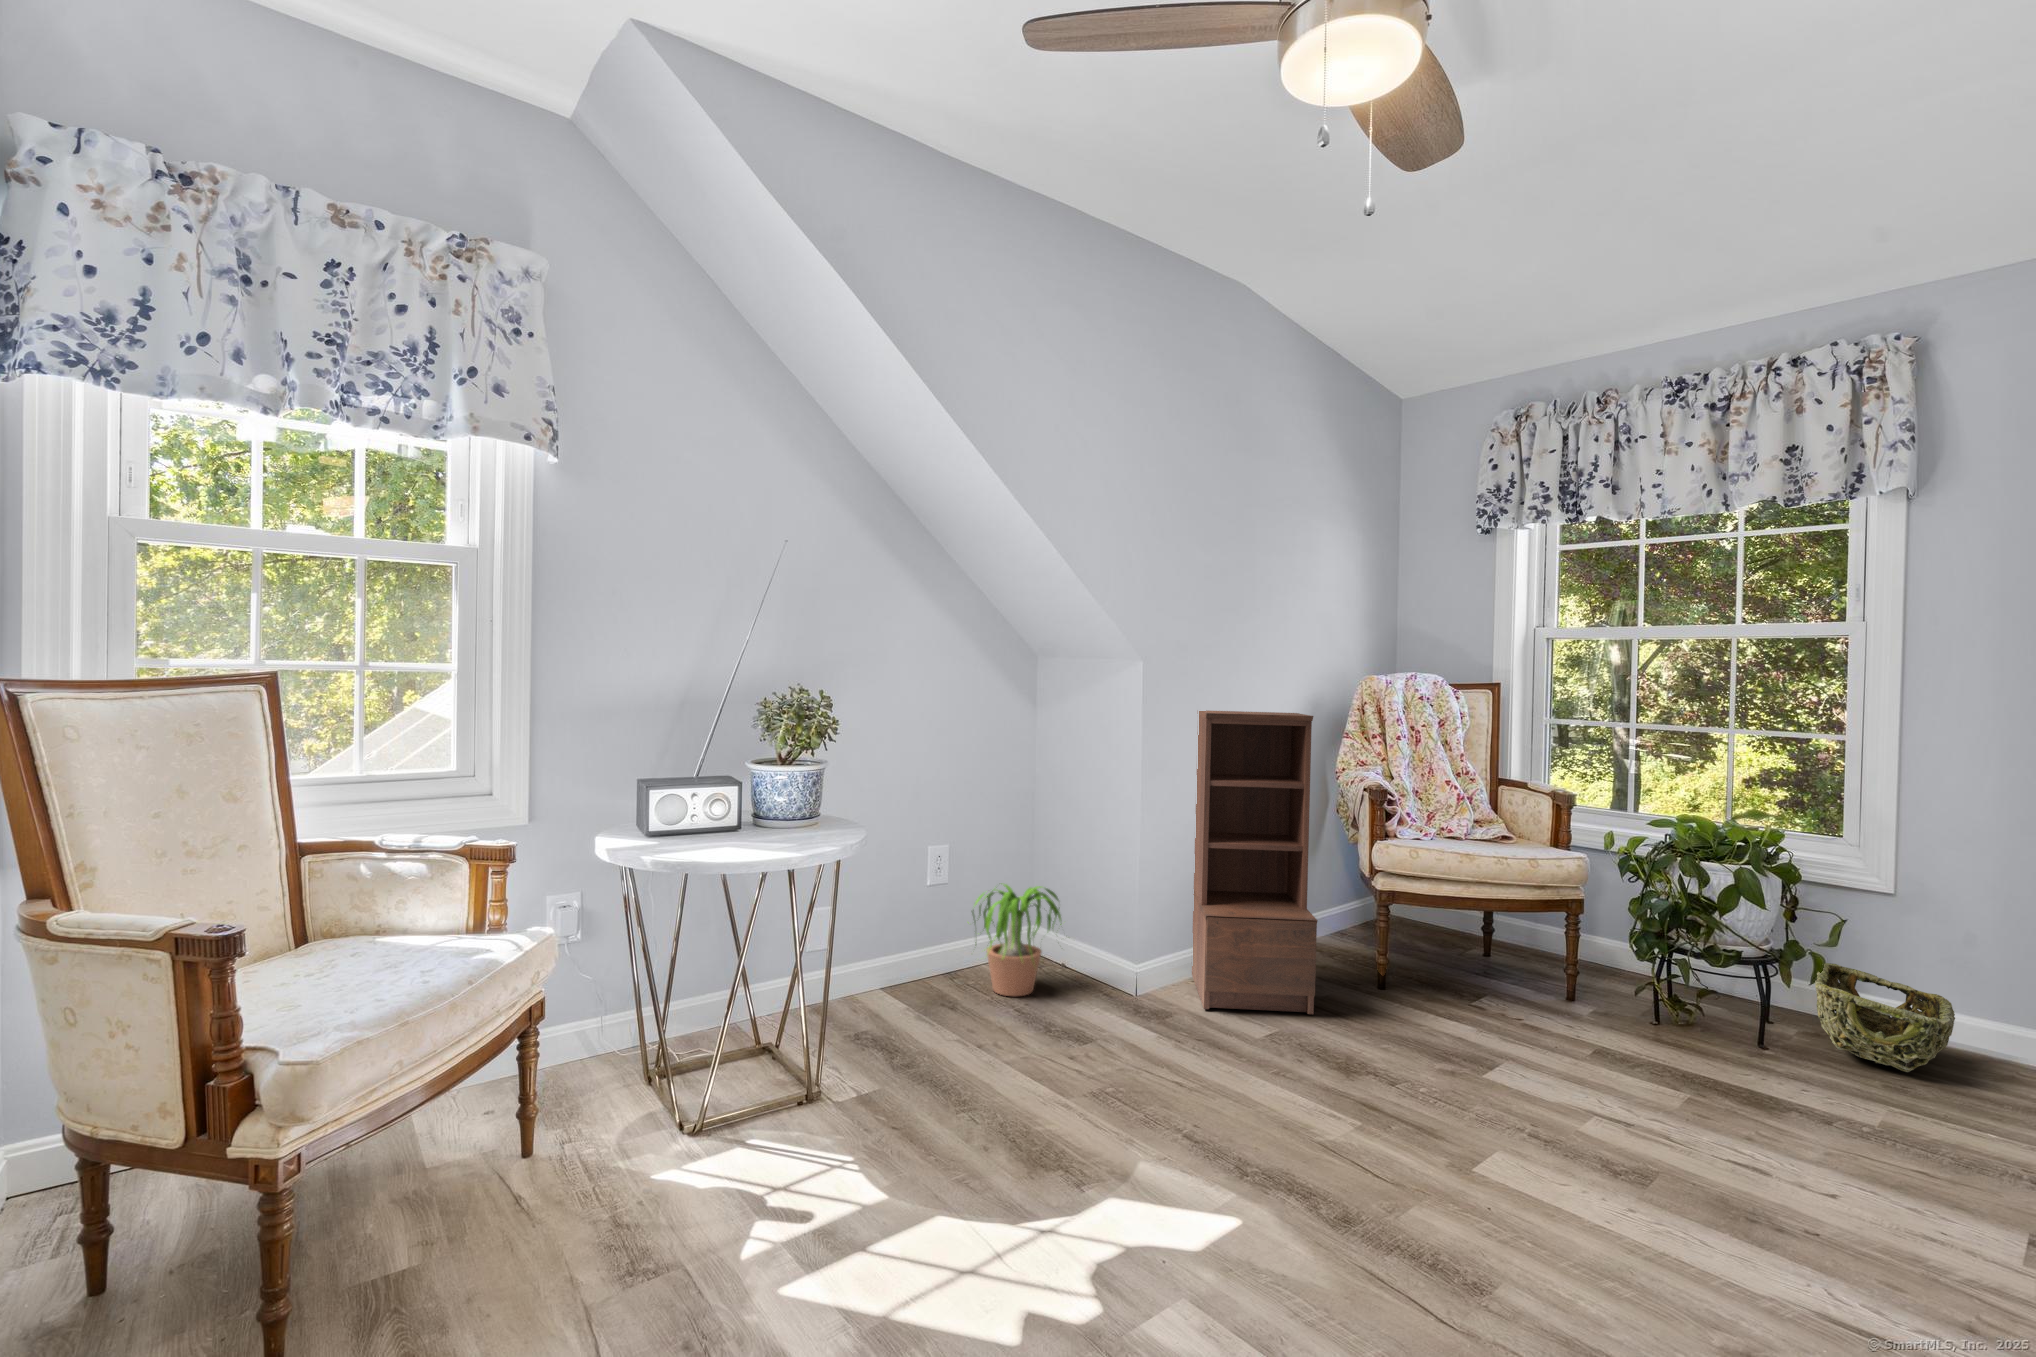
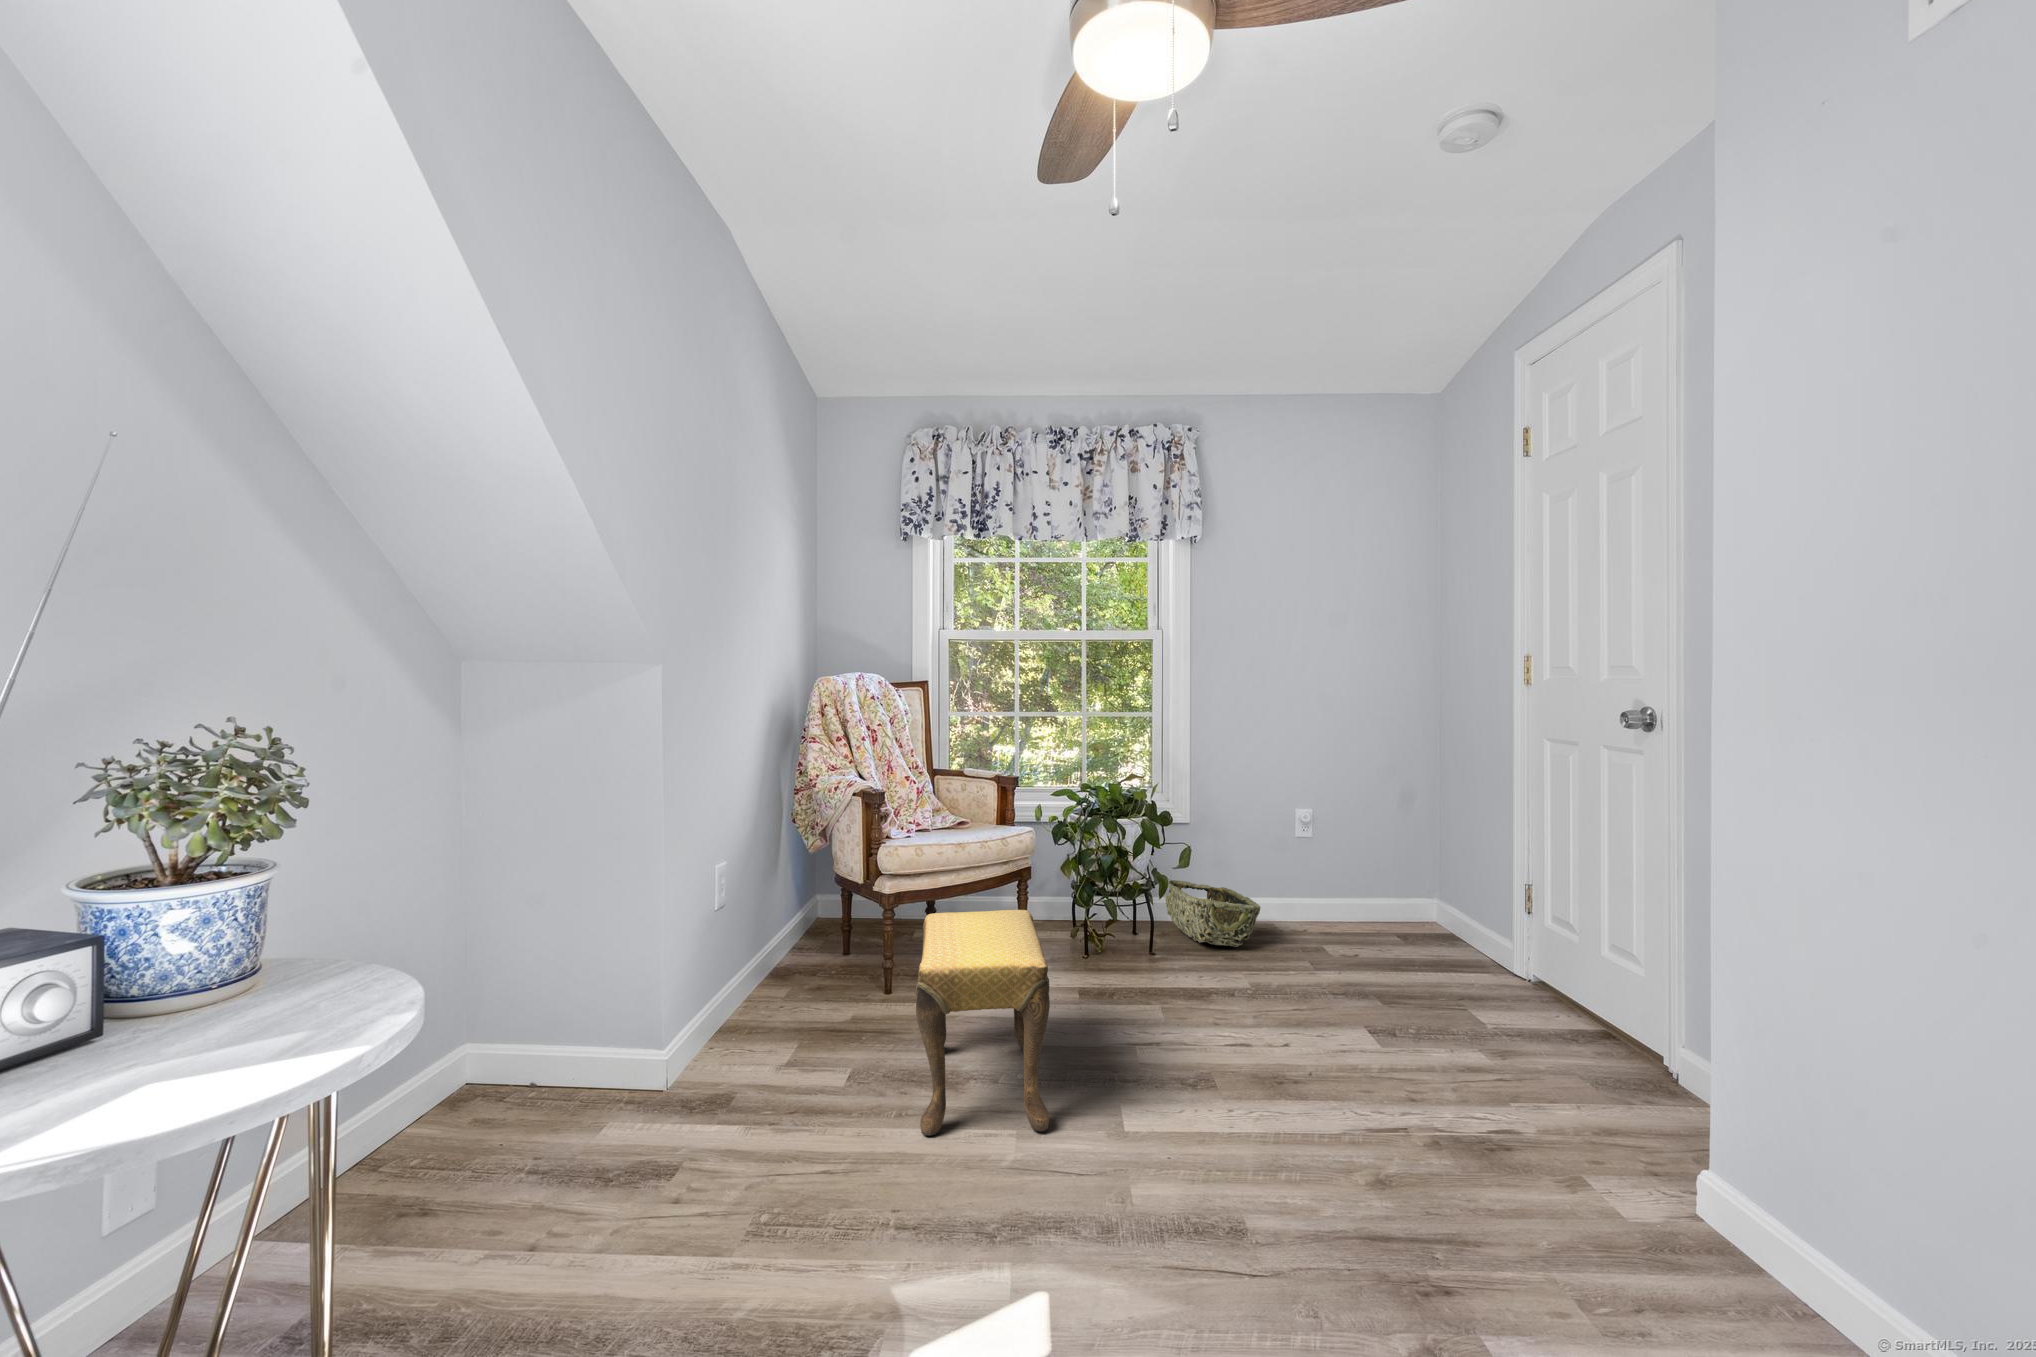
bookshelf: present [1192,710,1318,1014] -> none [694,720,867,1076]
potted plant: present [972,884,1061,996] -> none [379,984,575,1160]
footstool: none [1280,905,1470,1123] -> present [916,910,1050,1136]

